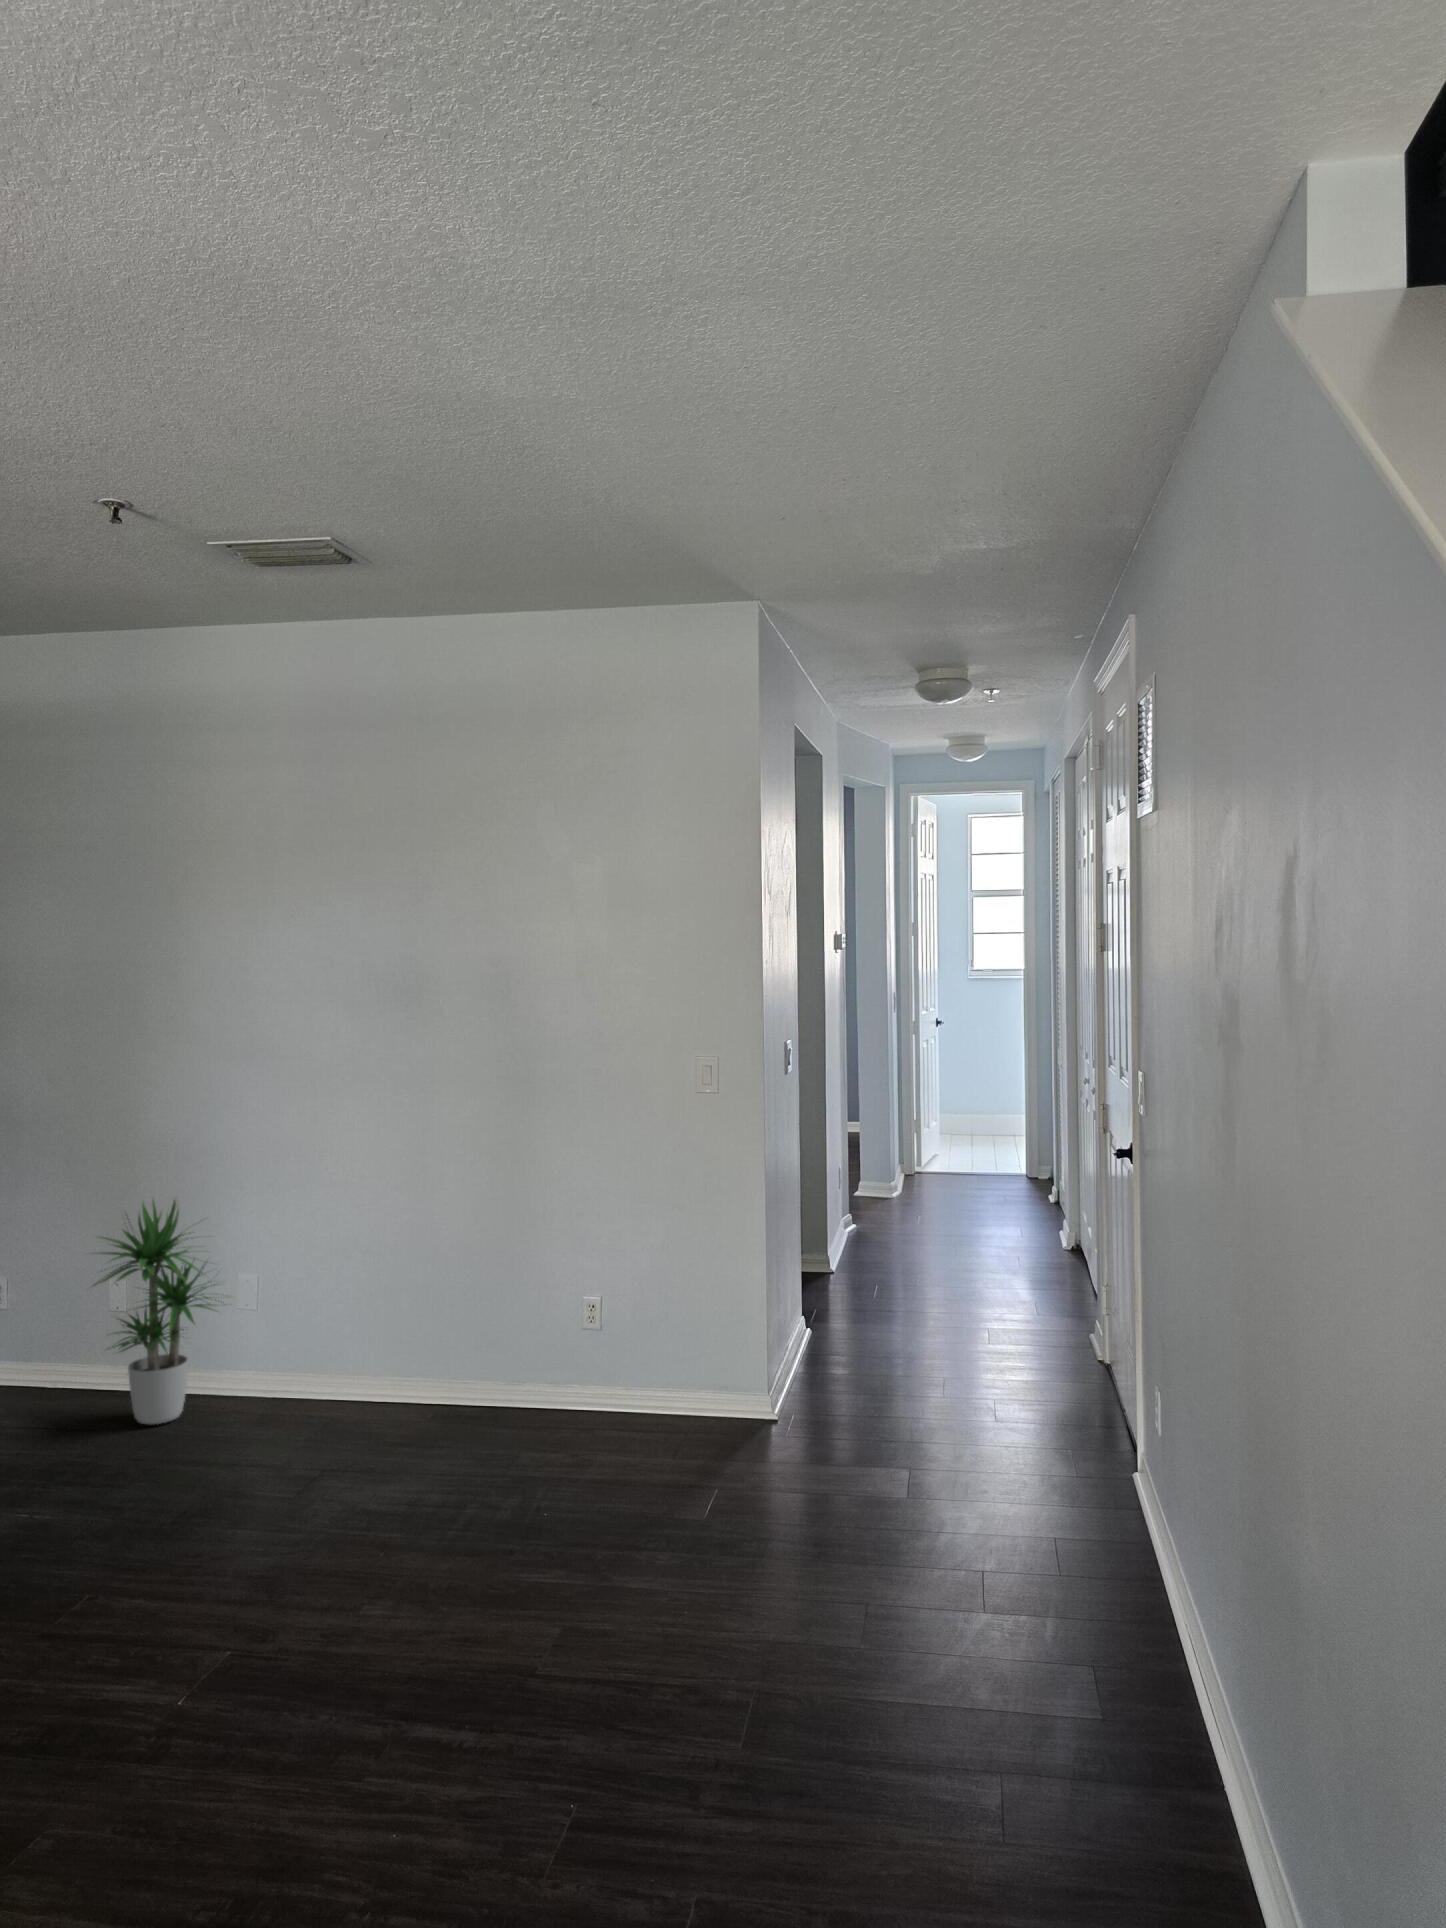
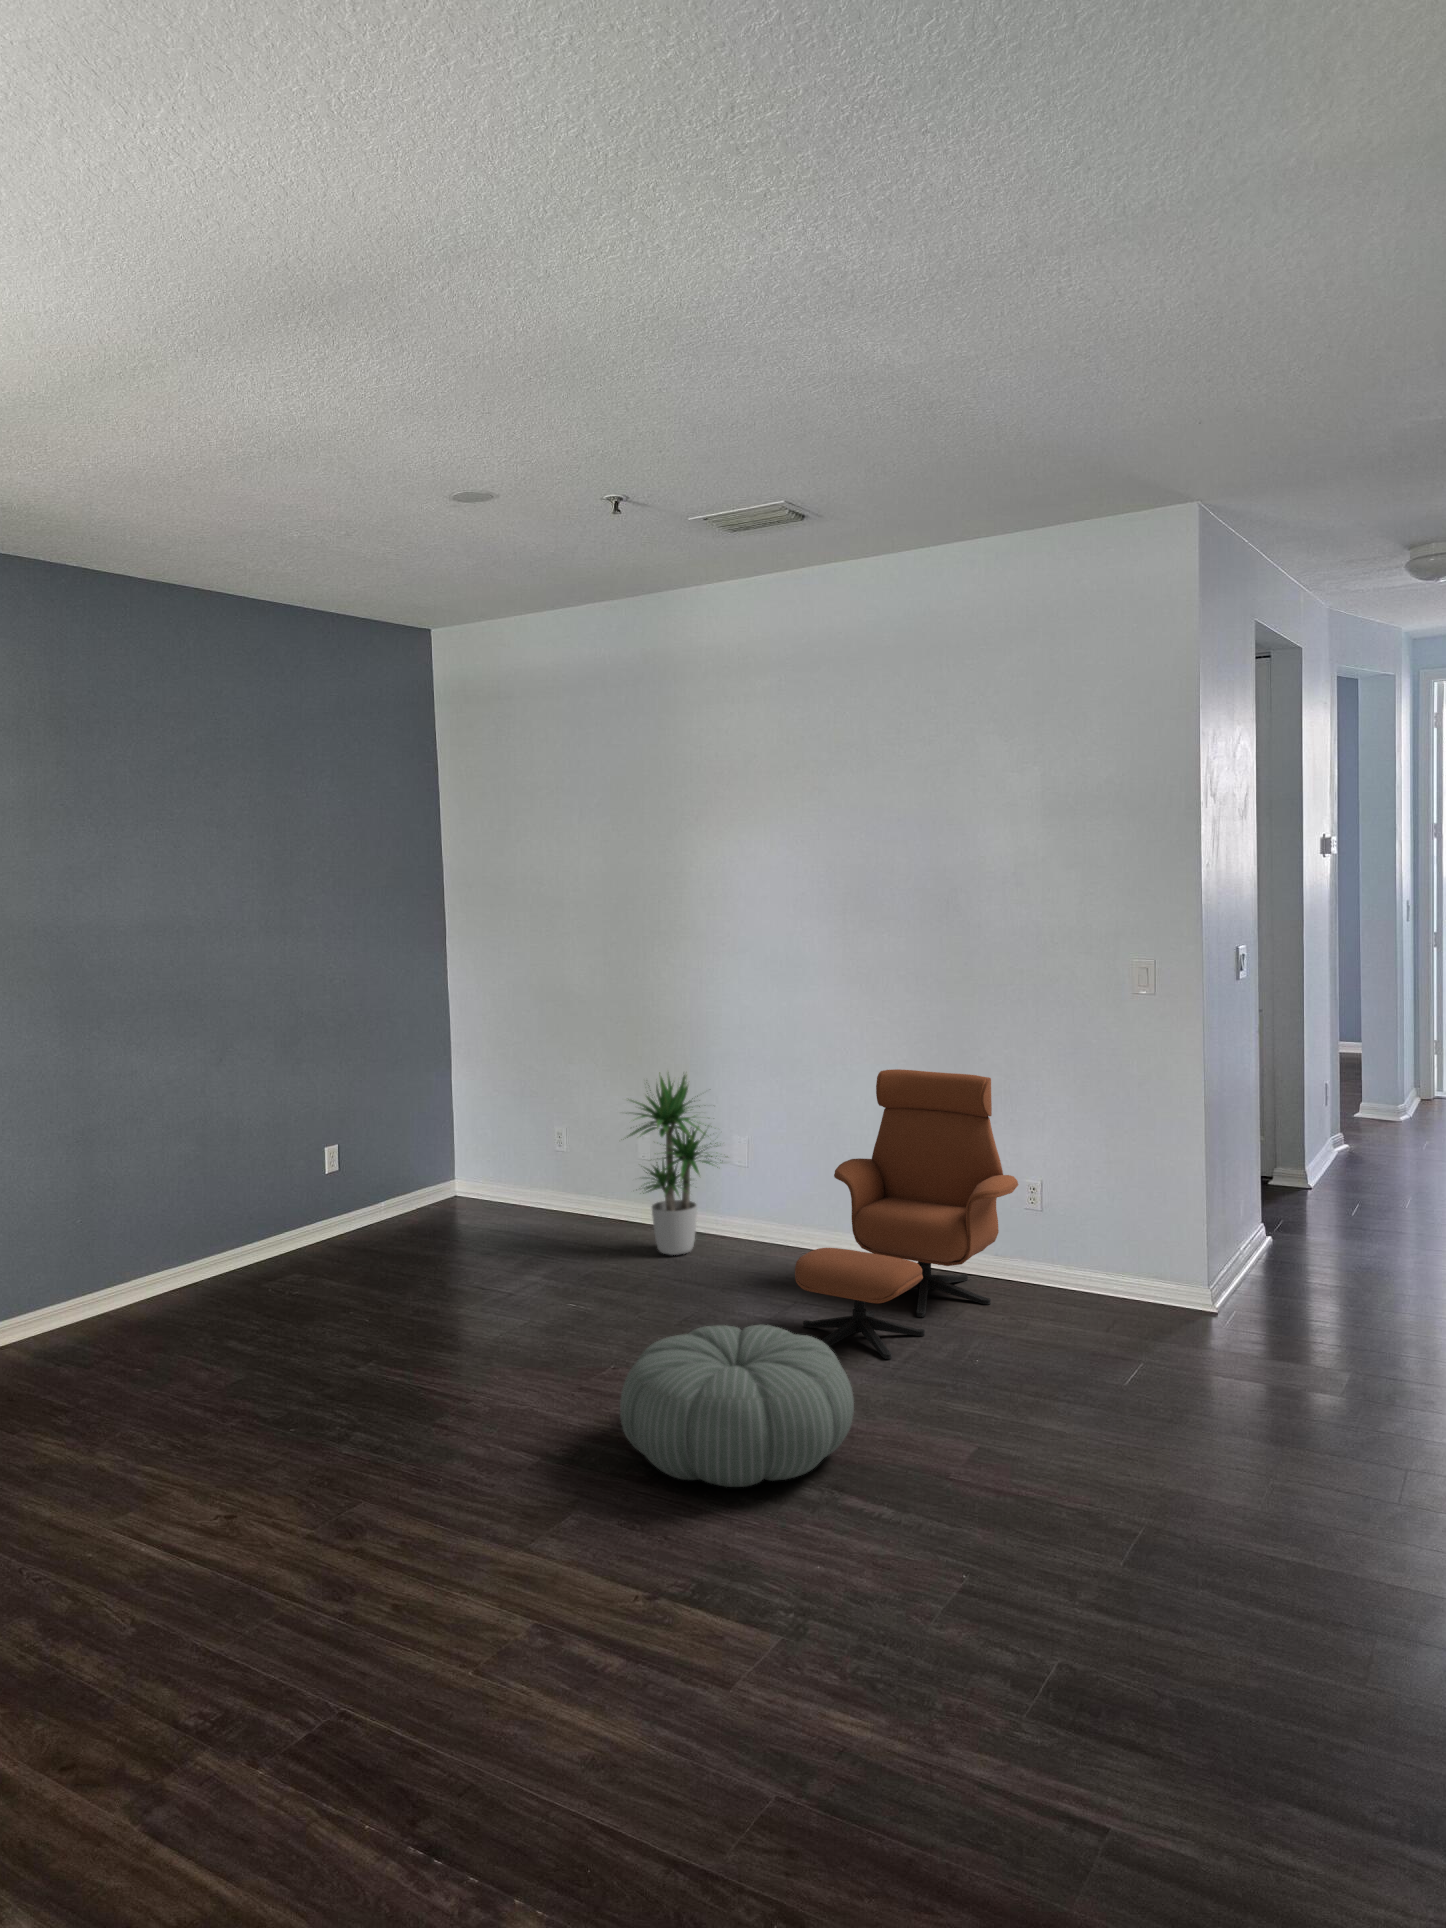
lounge chair: none [324,1184,576,1535] -> present [795,1069,1018,1359]
pouf: none [103,1518,415,1750] -> present [620,1325,854,1487]

